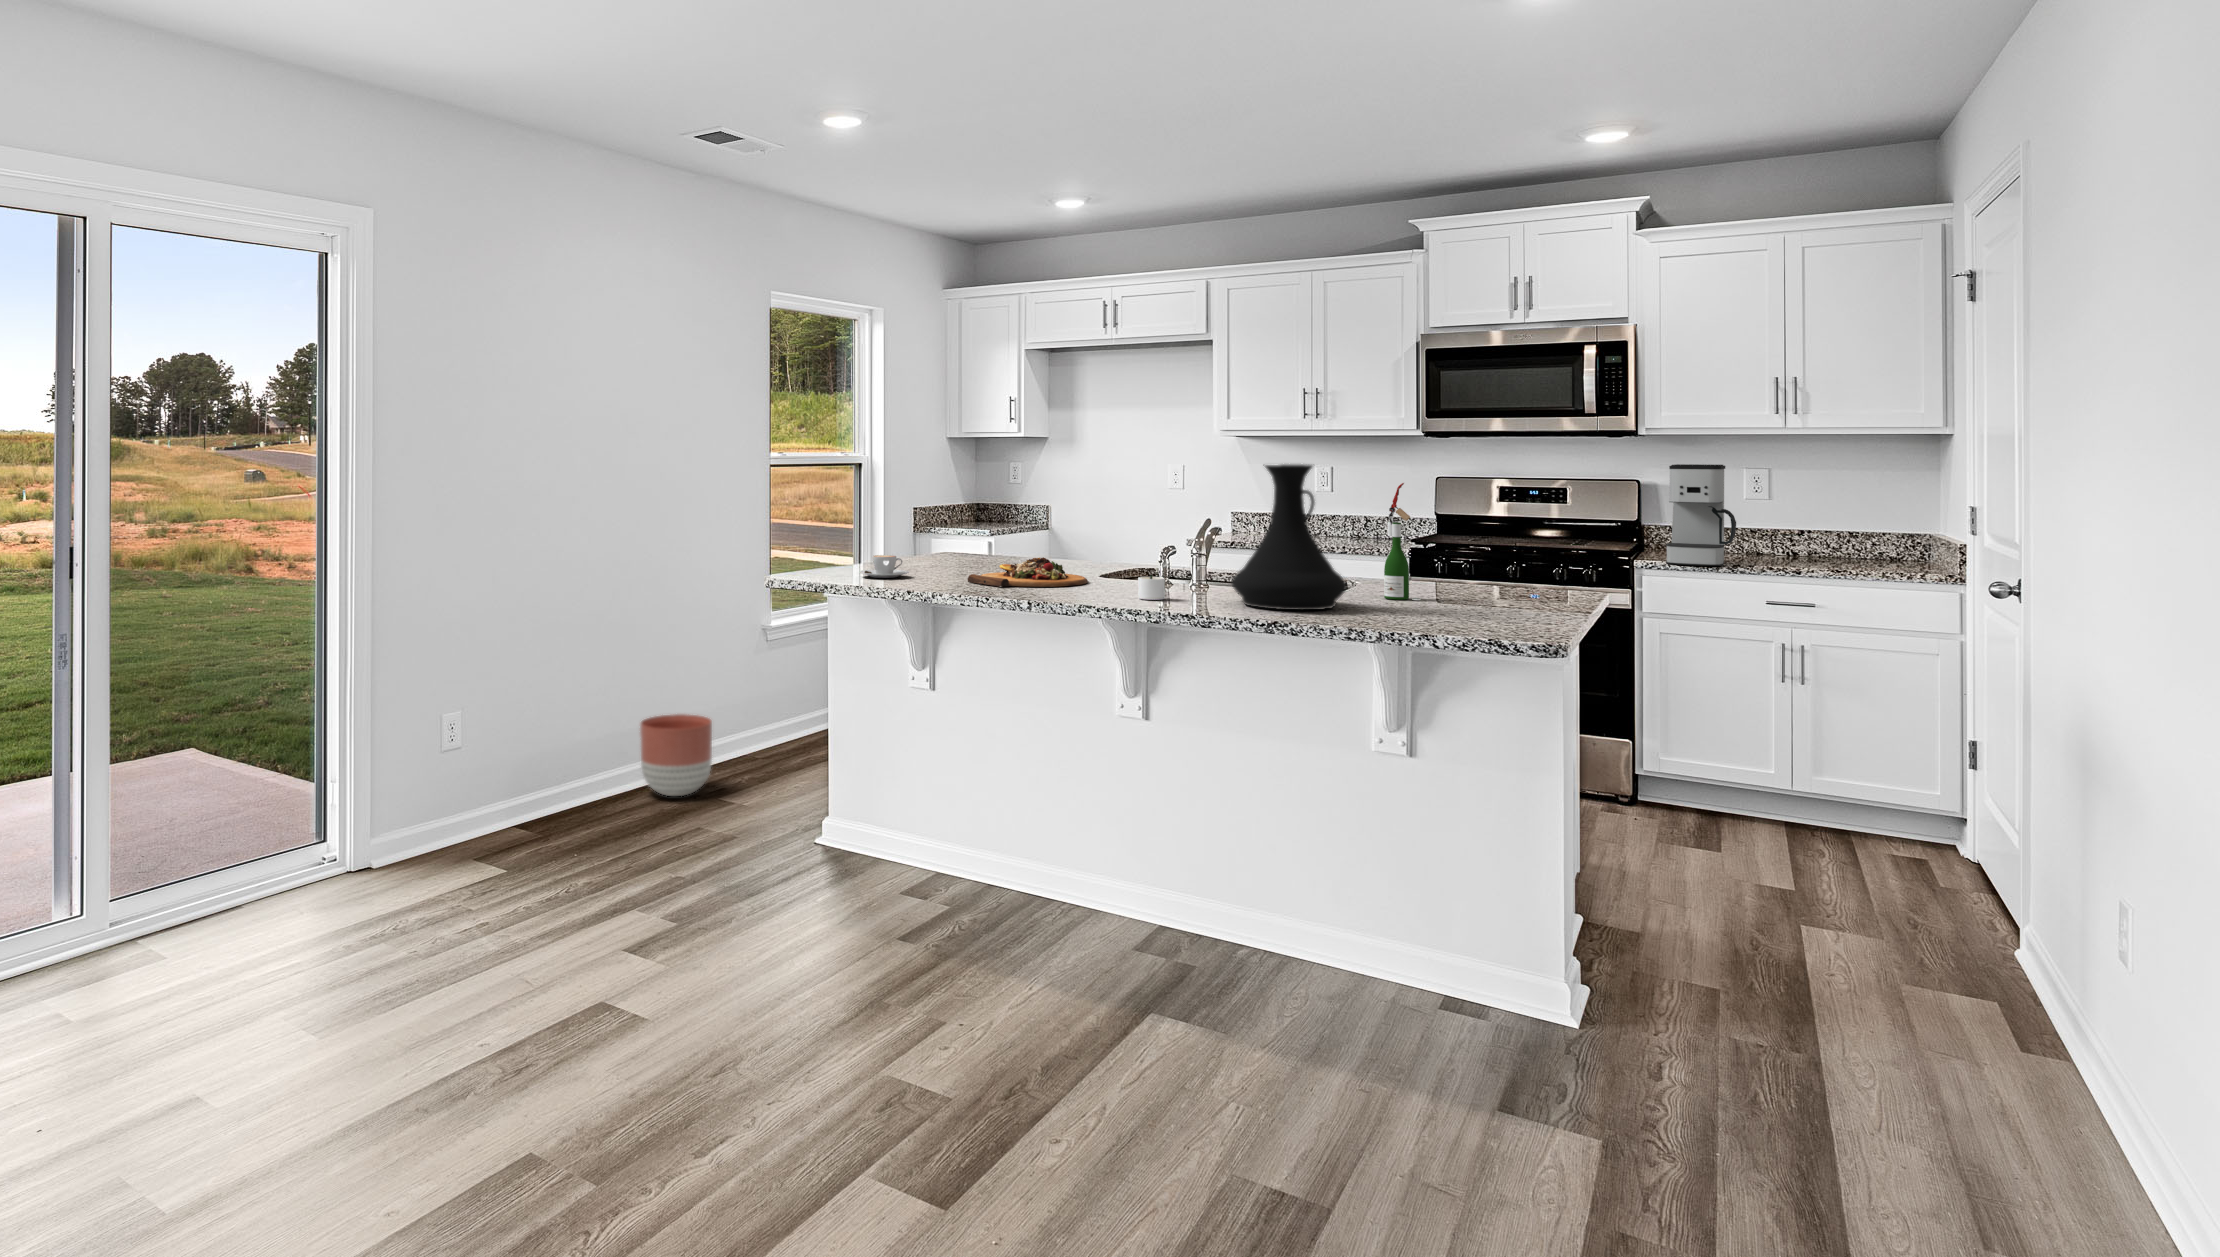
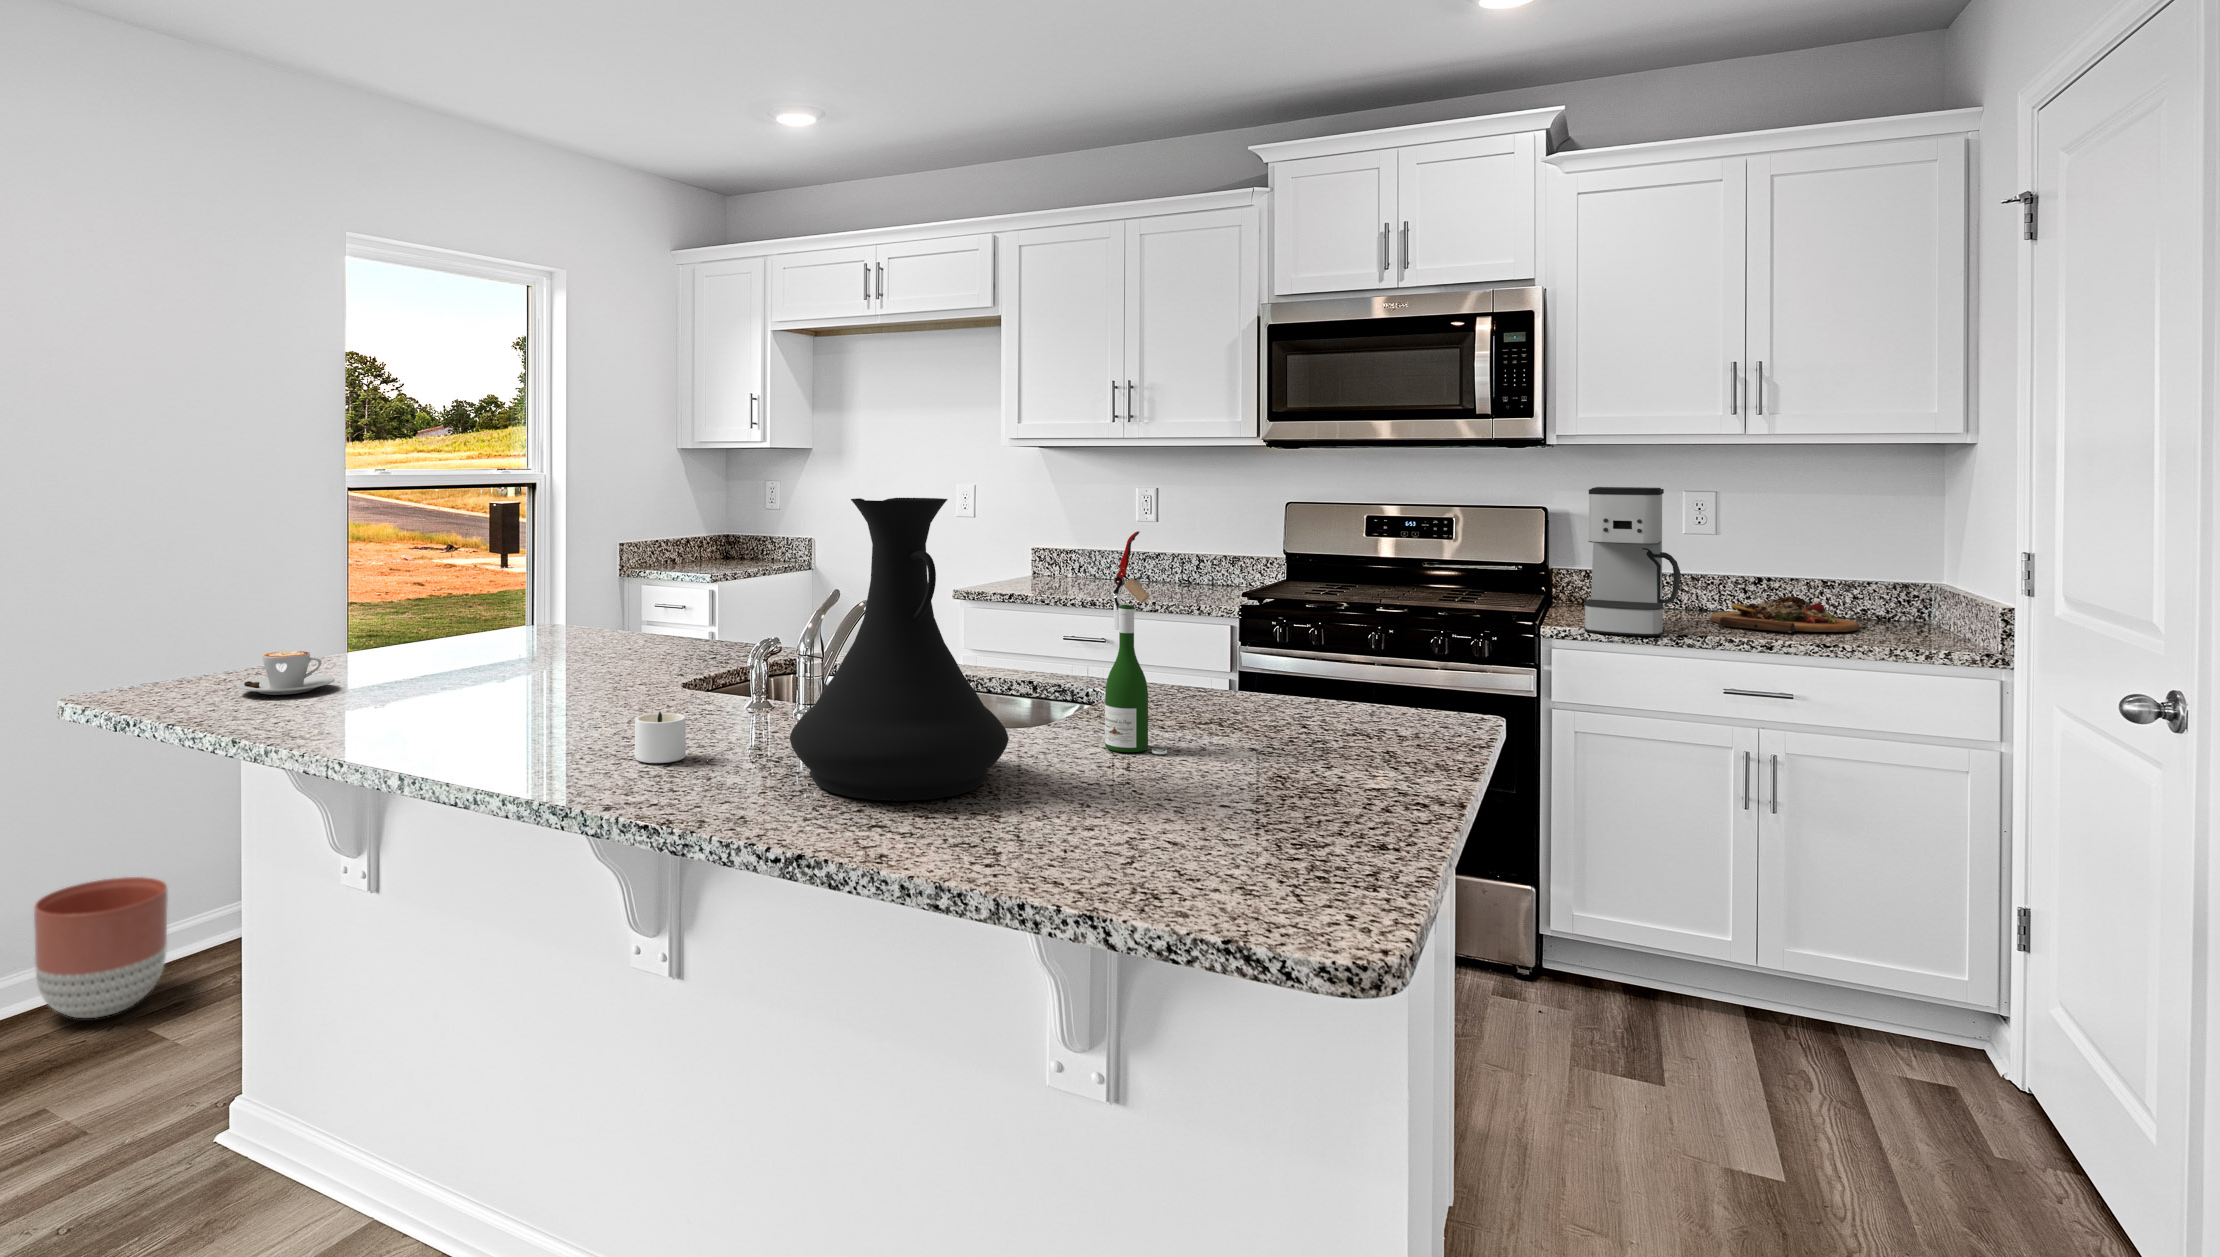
cutting board: present [968,557,1088,587] -> present [1710,596,1861,632]

